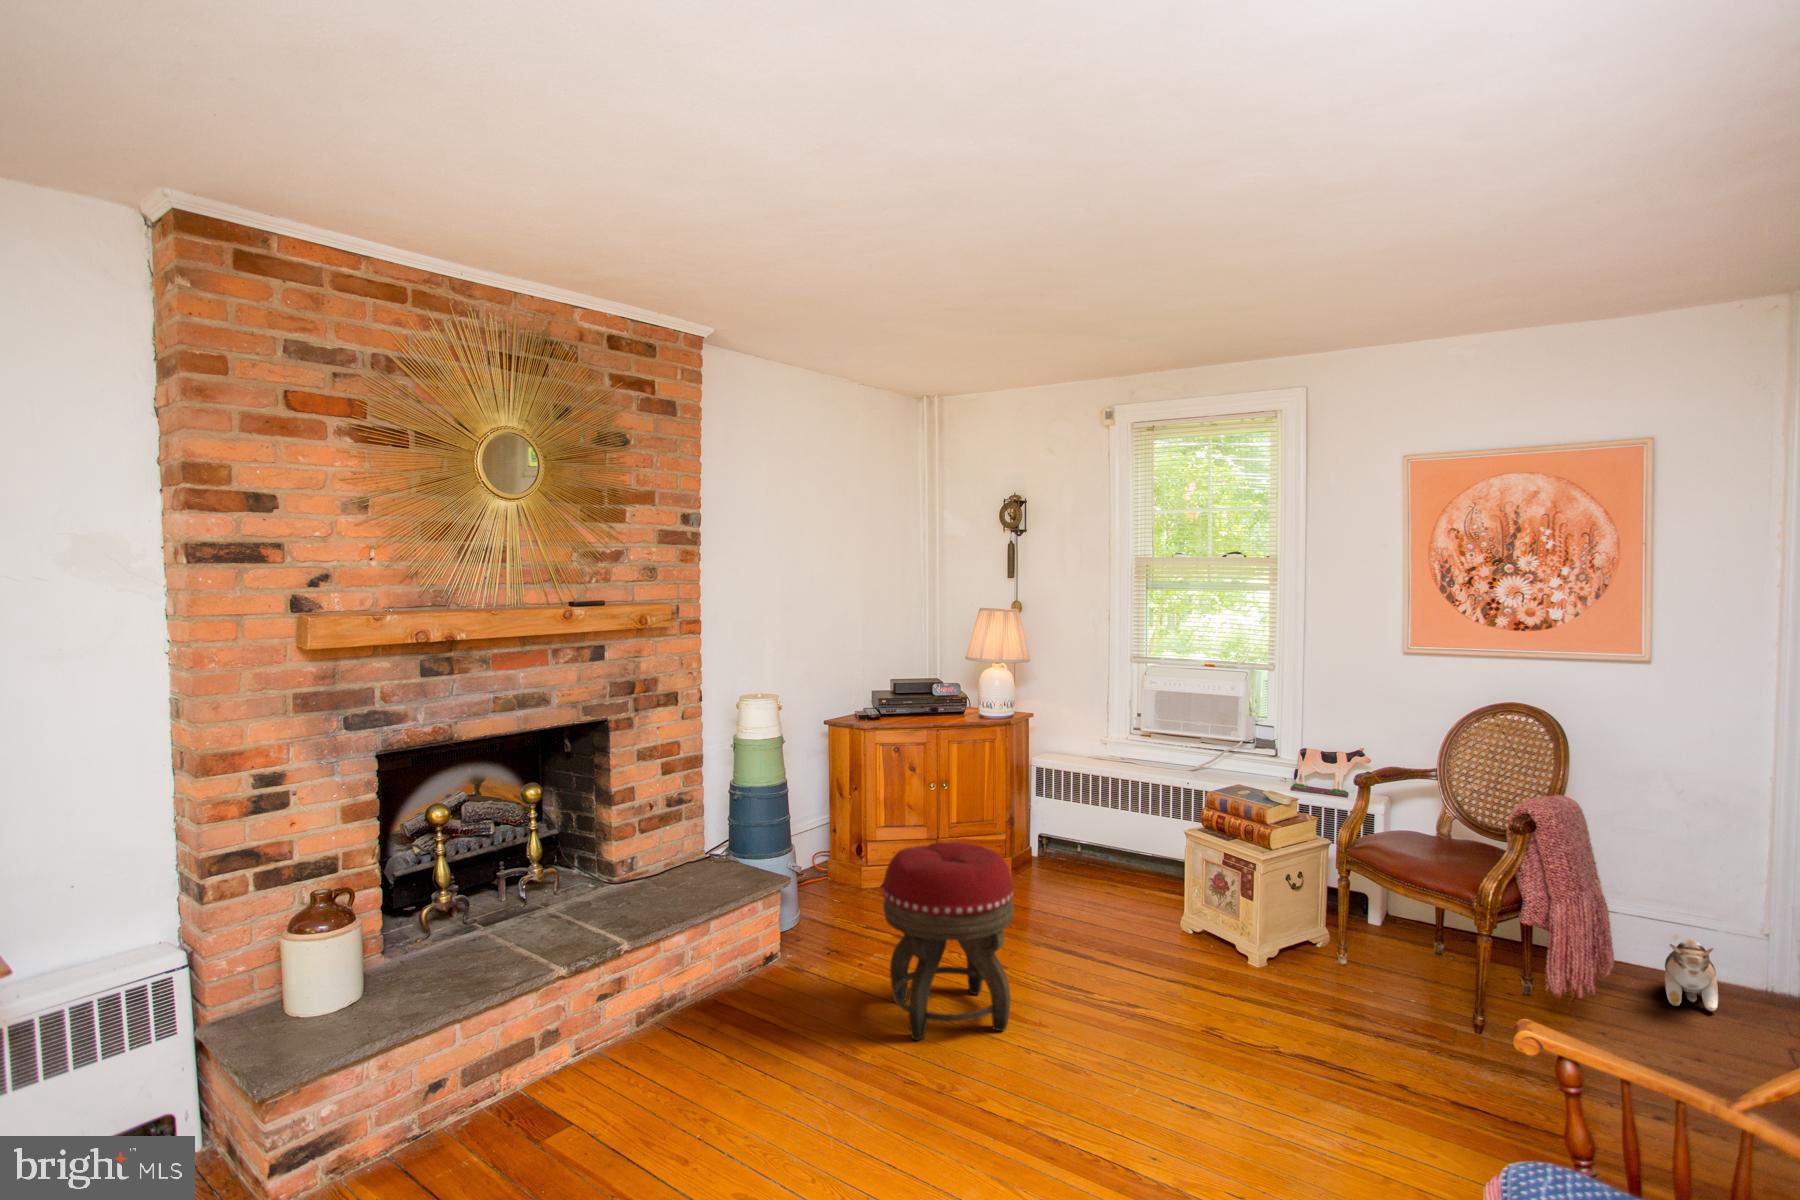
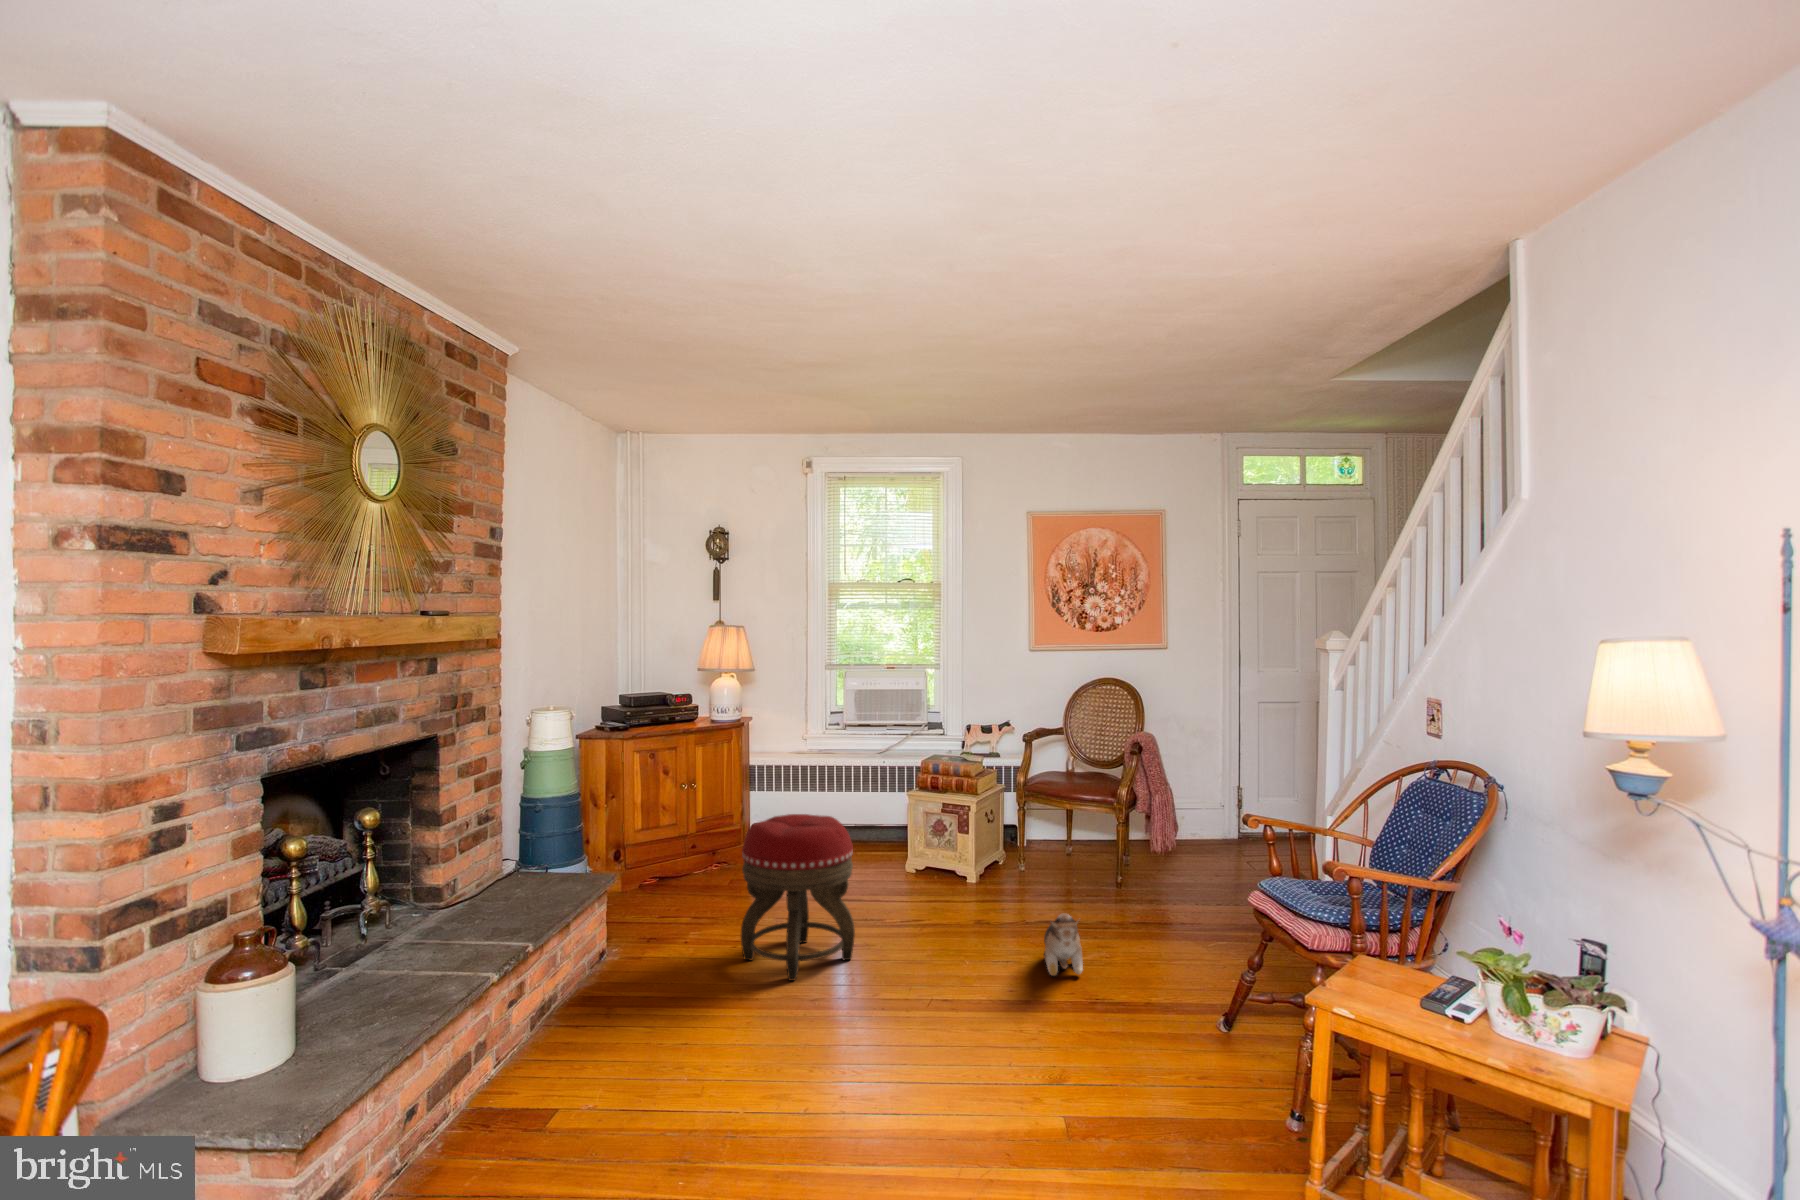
plush toy: present [1664,939,1719,1011] -> present [1044,913,1083,976]

